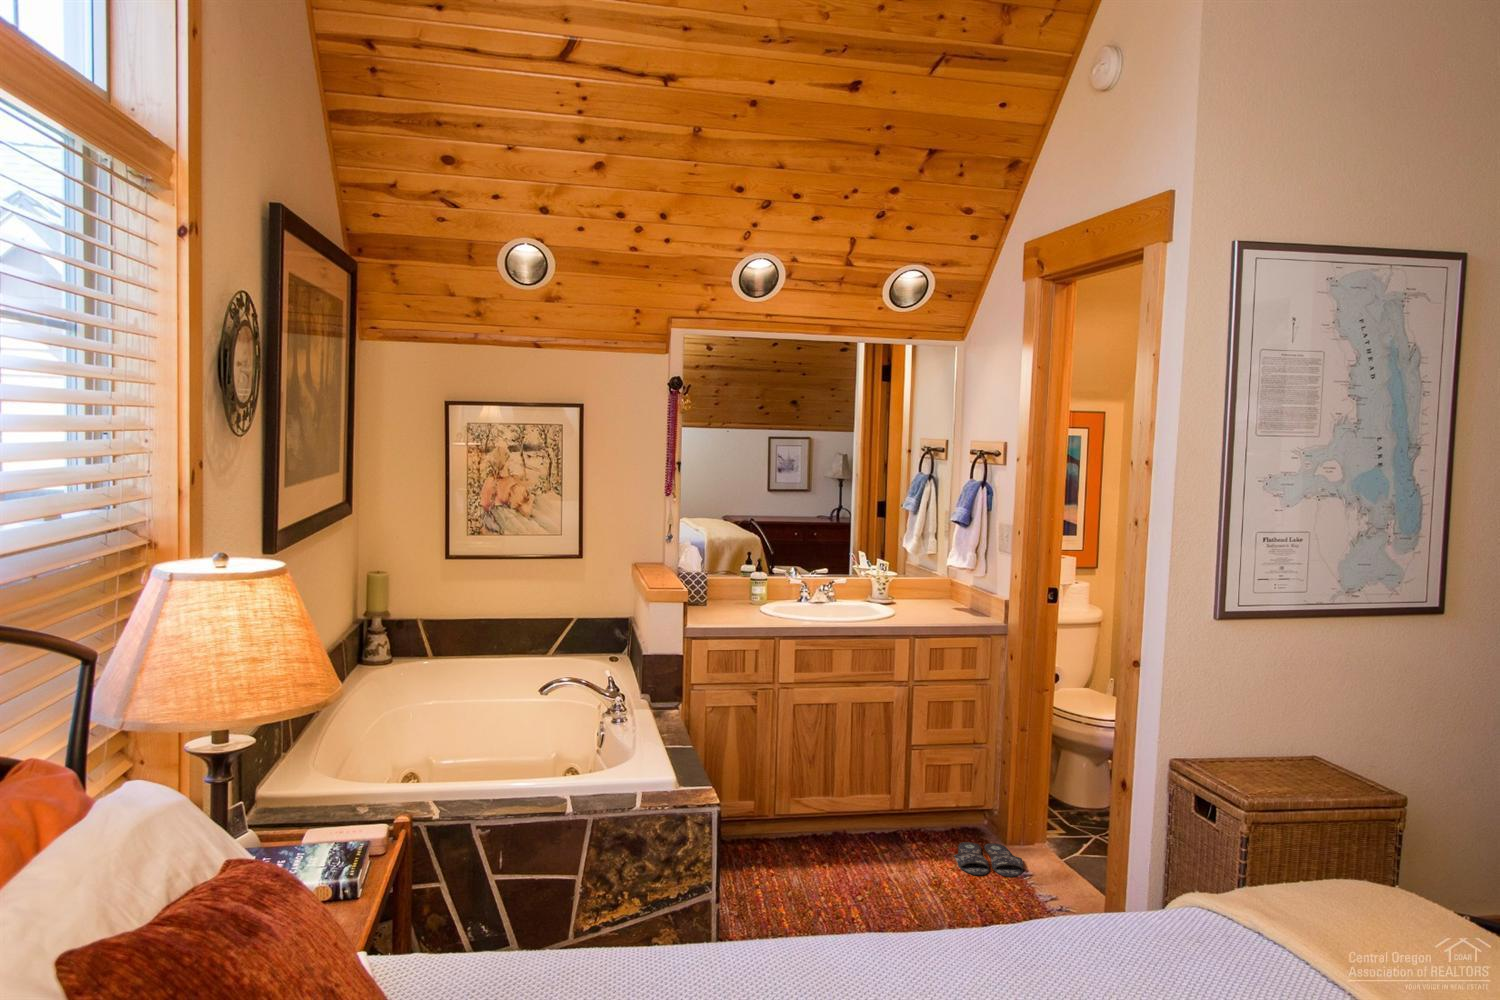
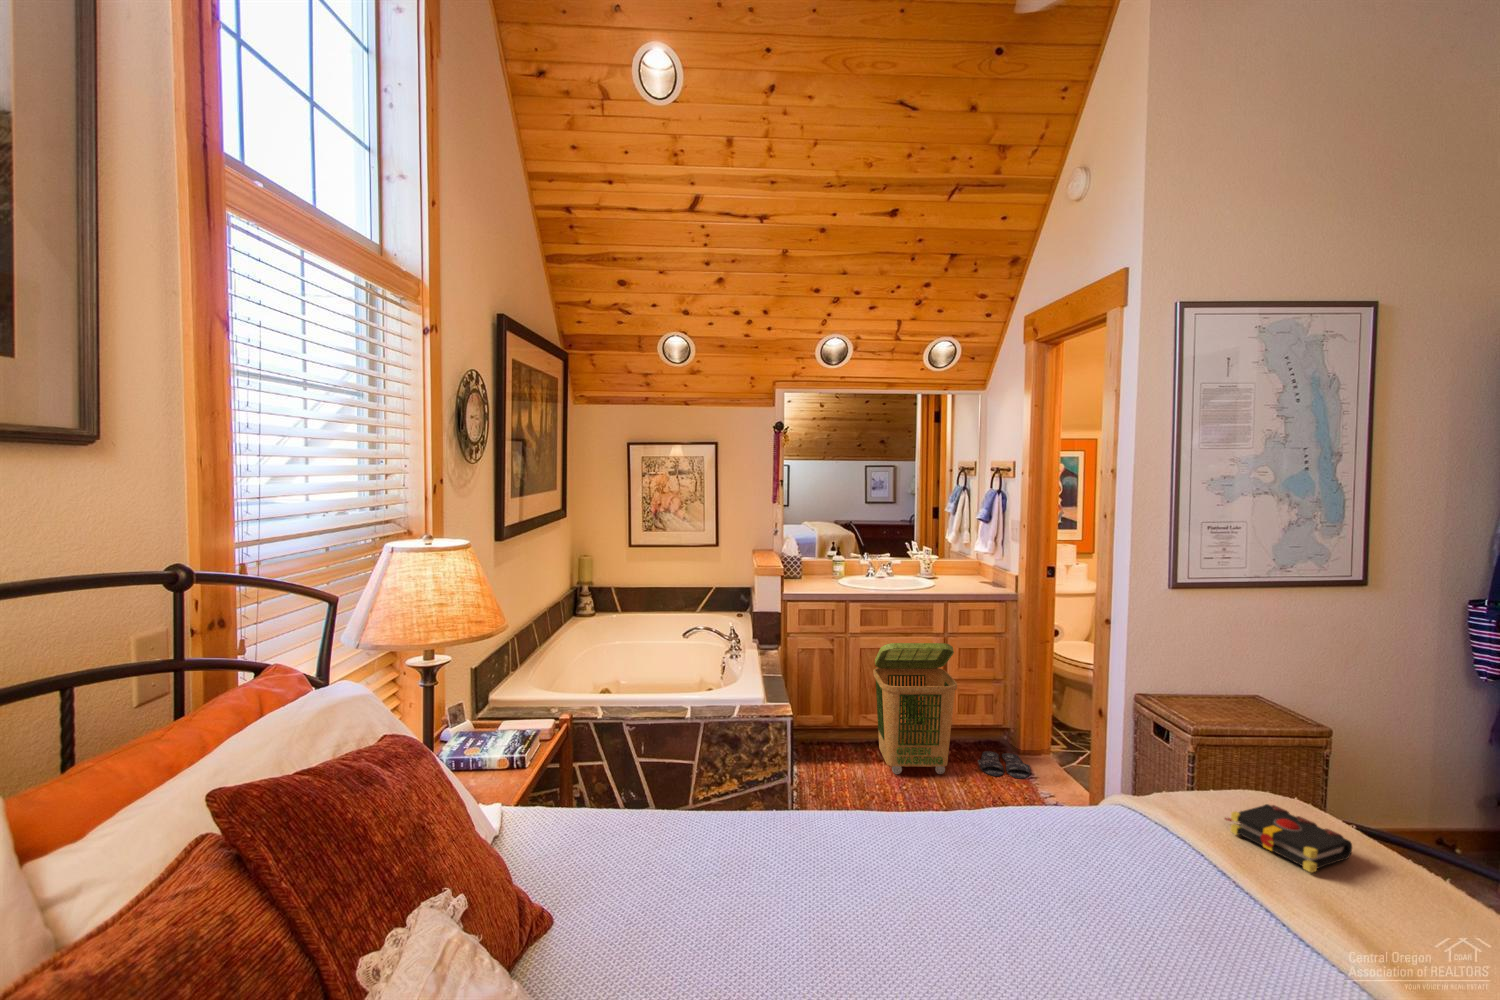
laundry basket: none [815,696,931,880] -> present [873,643,957,774]
book: none [1307,887,1451,964] -> present [1225,804,1352,872]

